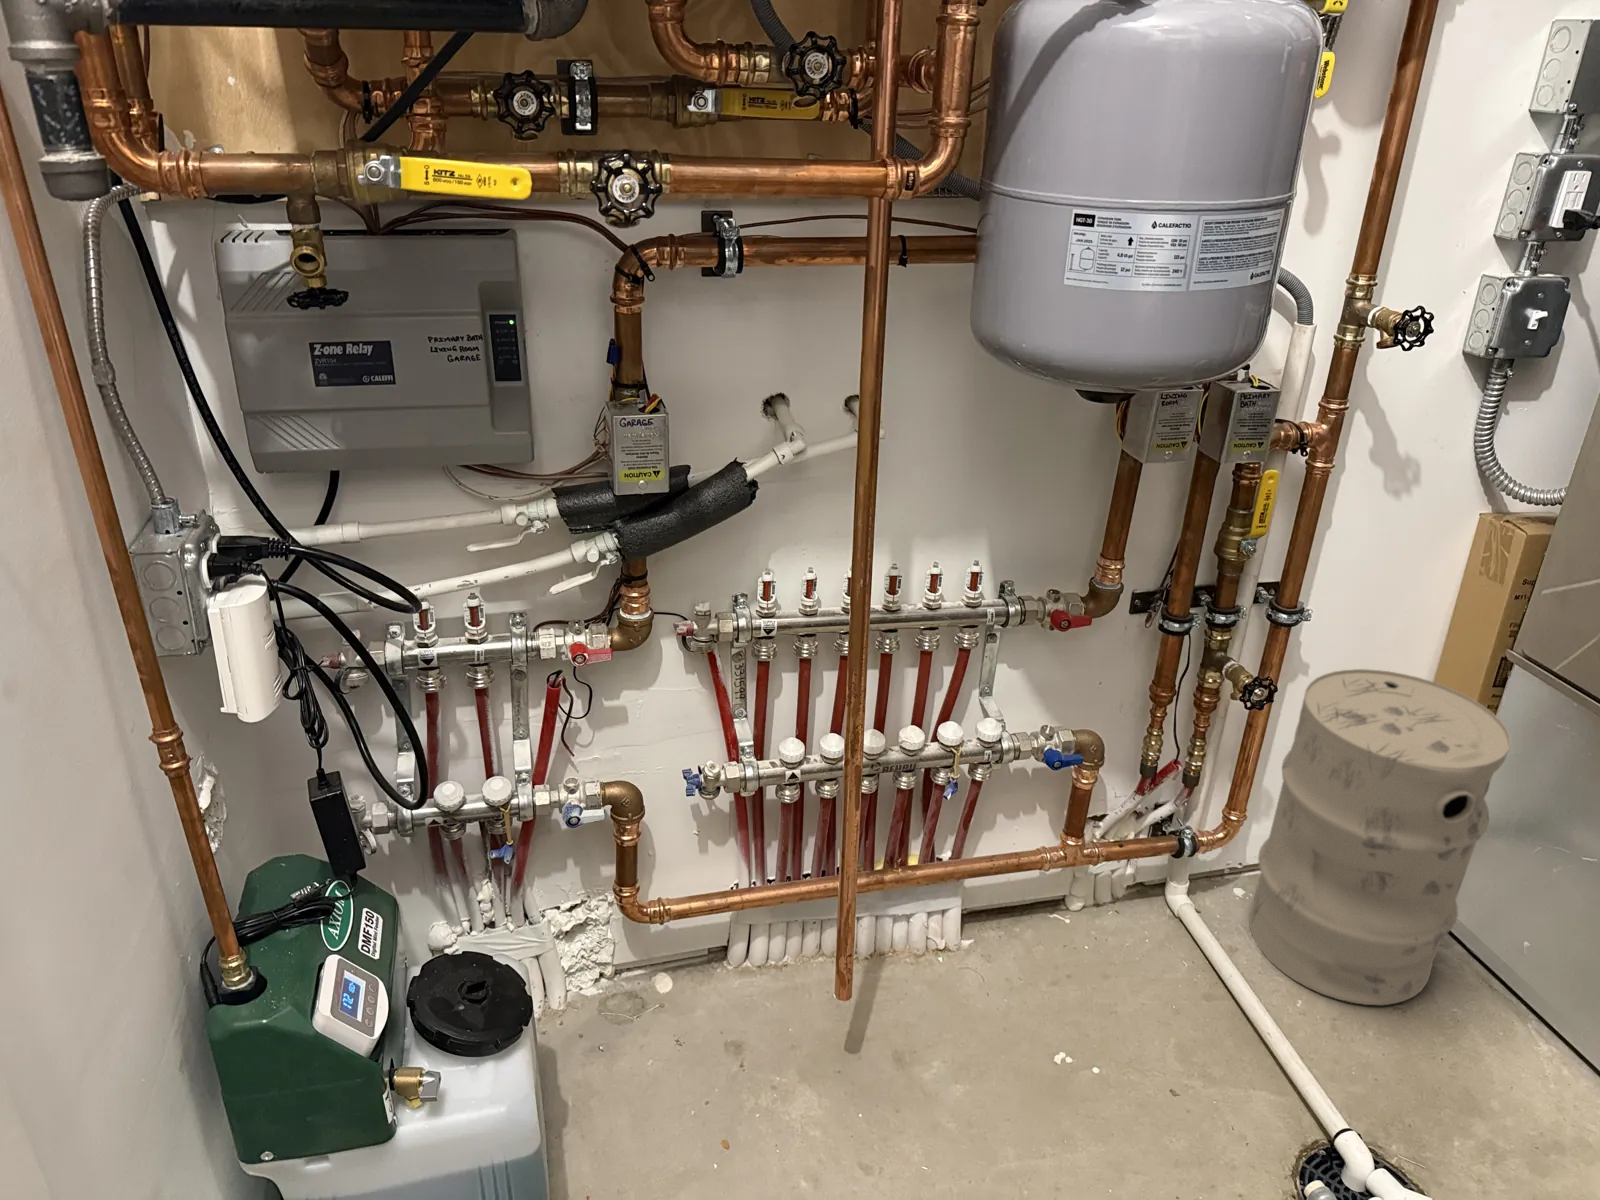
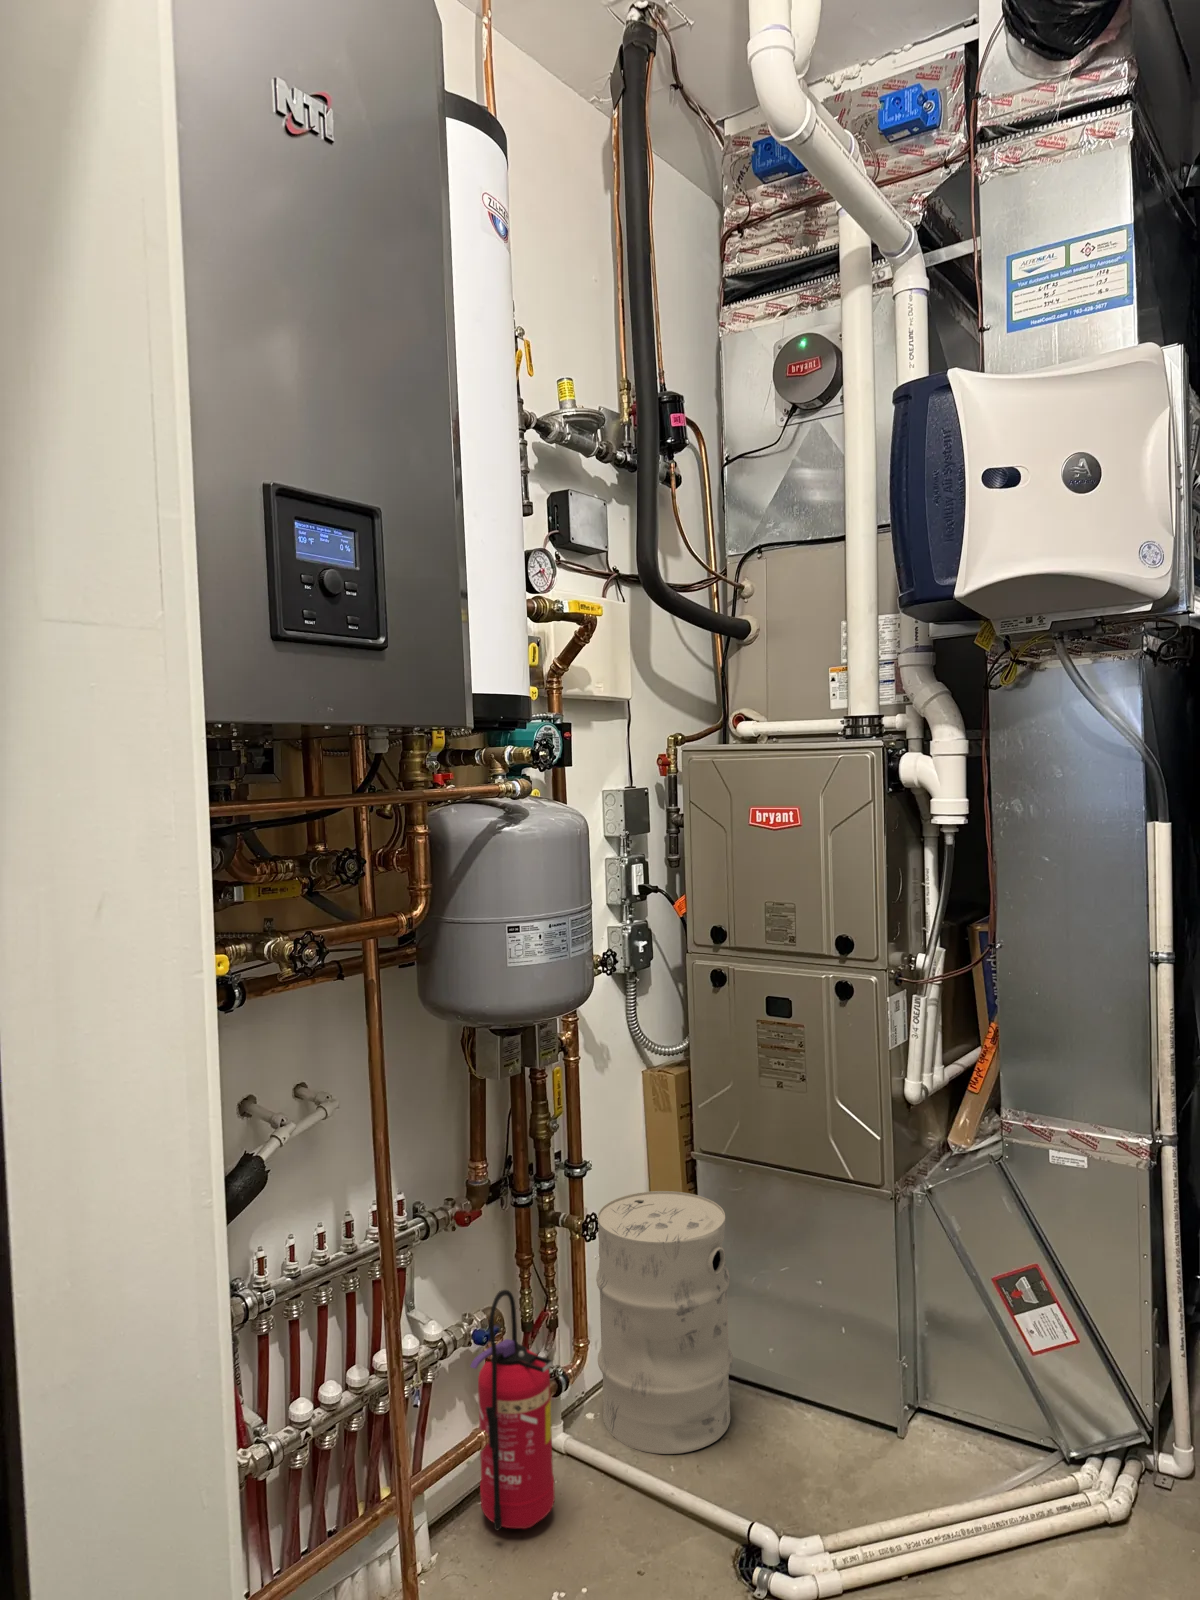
fire extinguisher: none [1032,720,1144,969] -> present [470,1290,555,1530]

